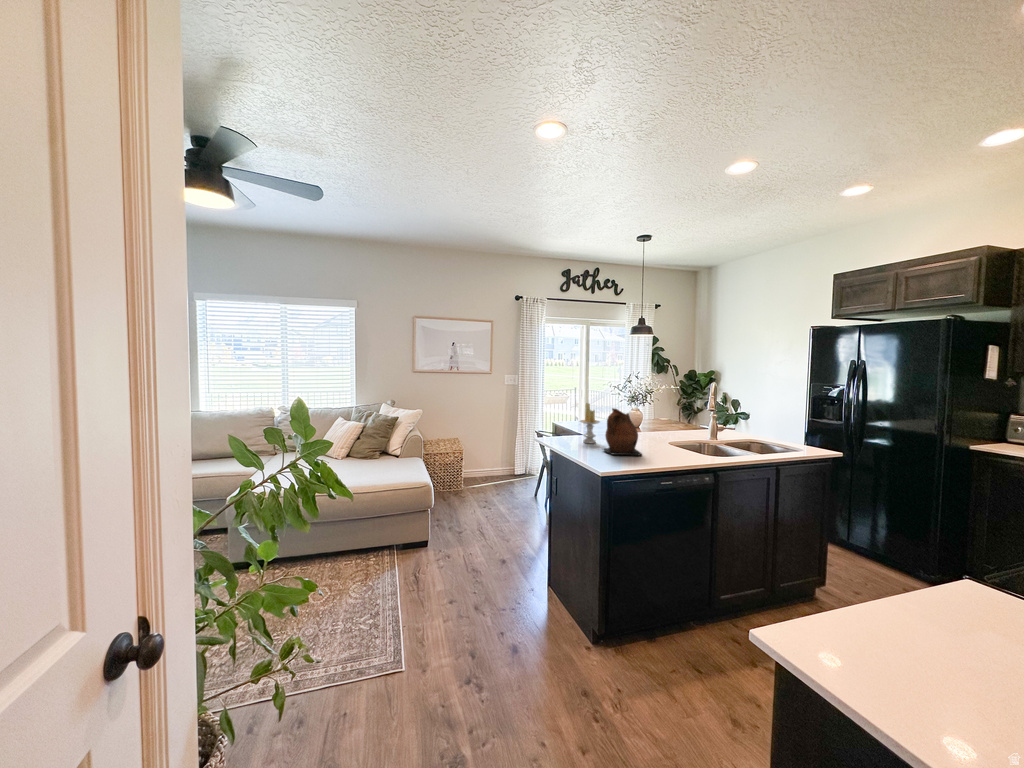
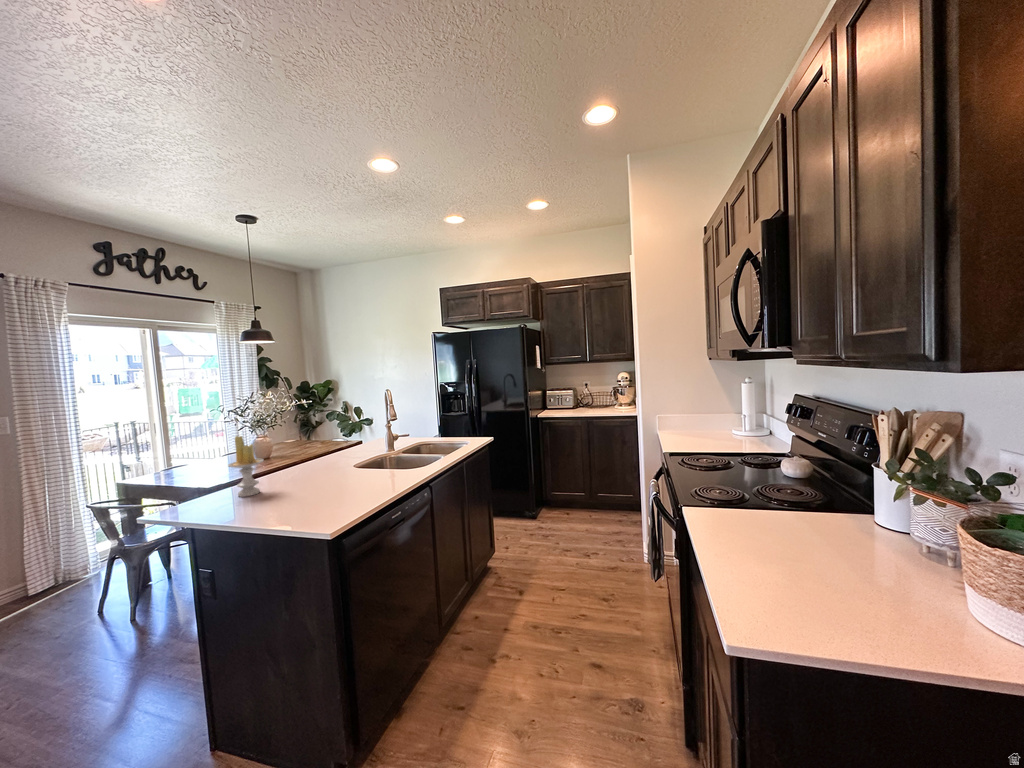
ceramic pitcher: present [604,408,642,456] -> none [285,435,350,501]

